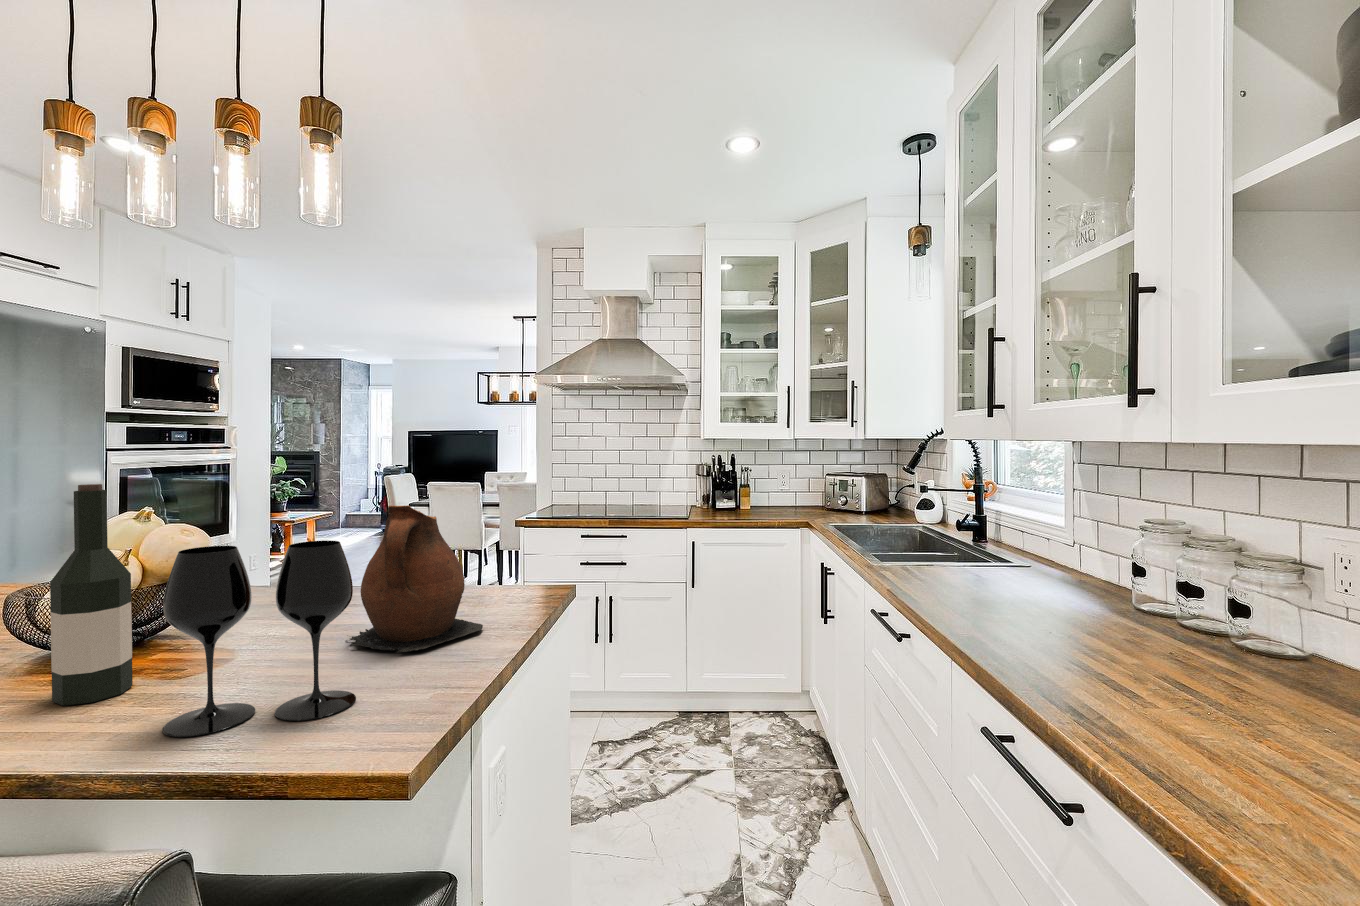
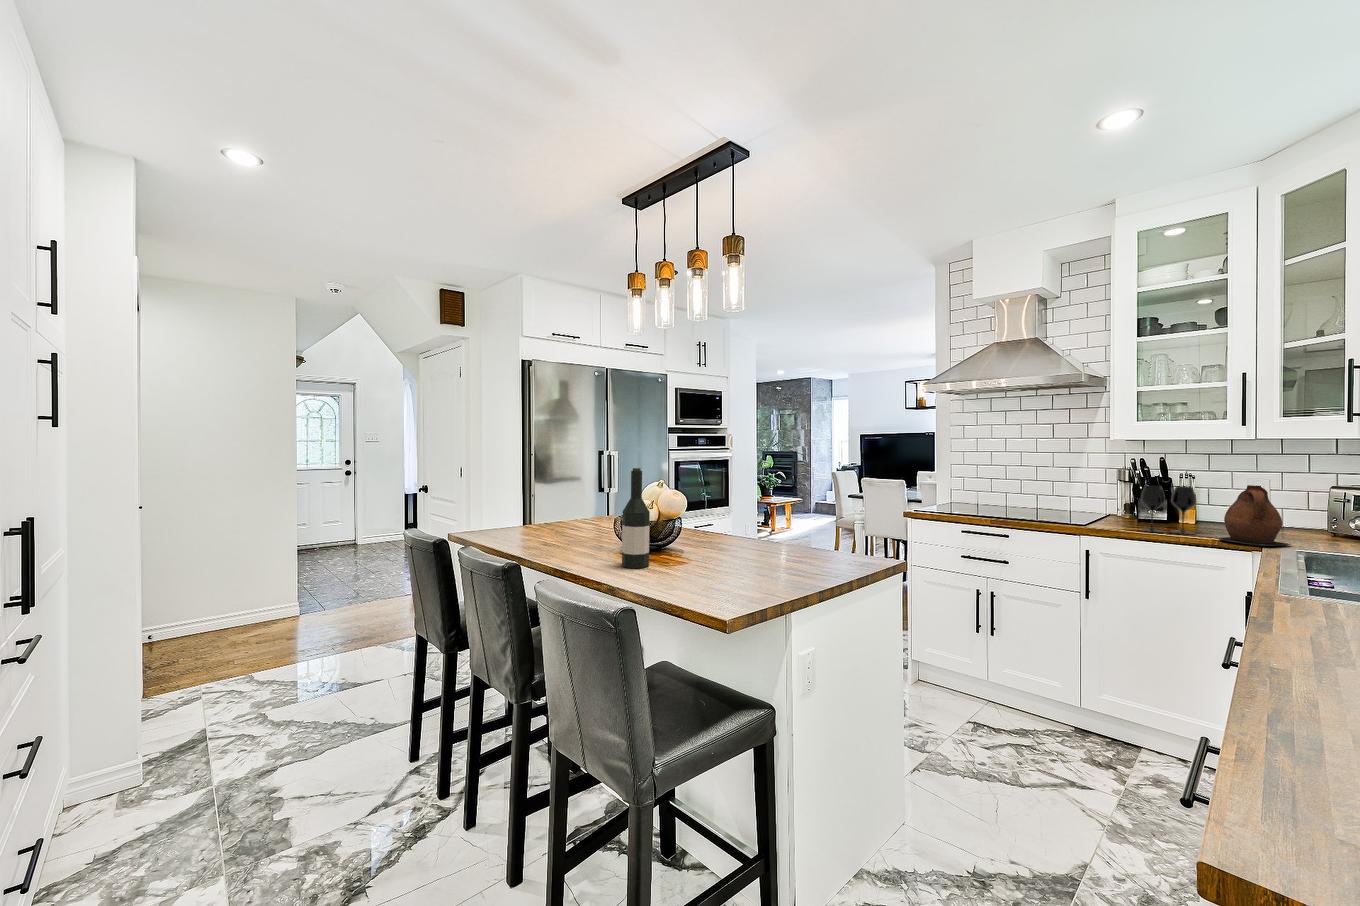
ceramic pitcher: present [346,505,483,653] -> present [1218,485,1291,546]
wine glass: present [162,540,356,737] -> present [1141,485,1196,534]

